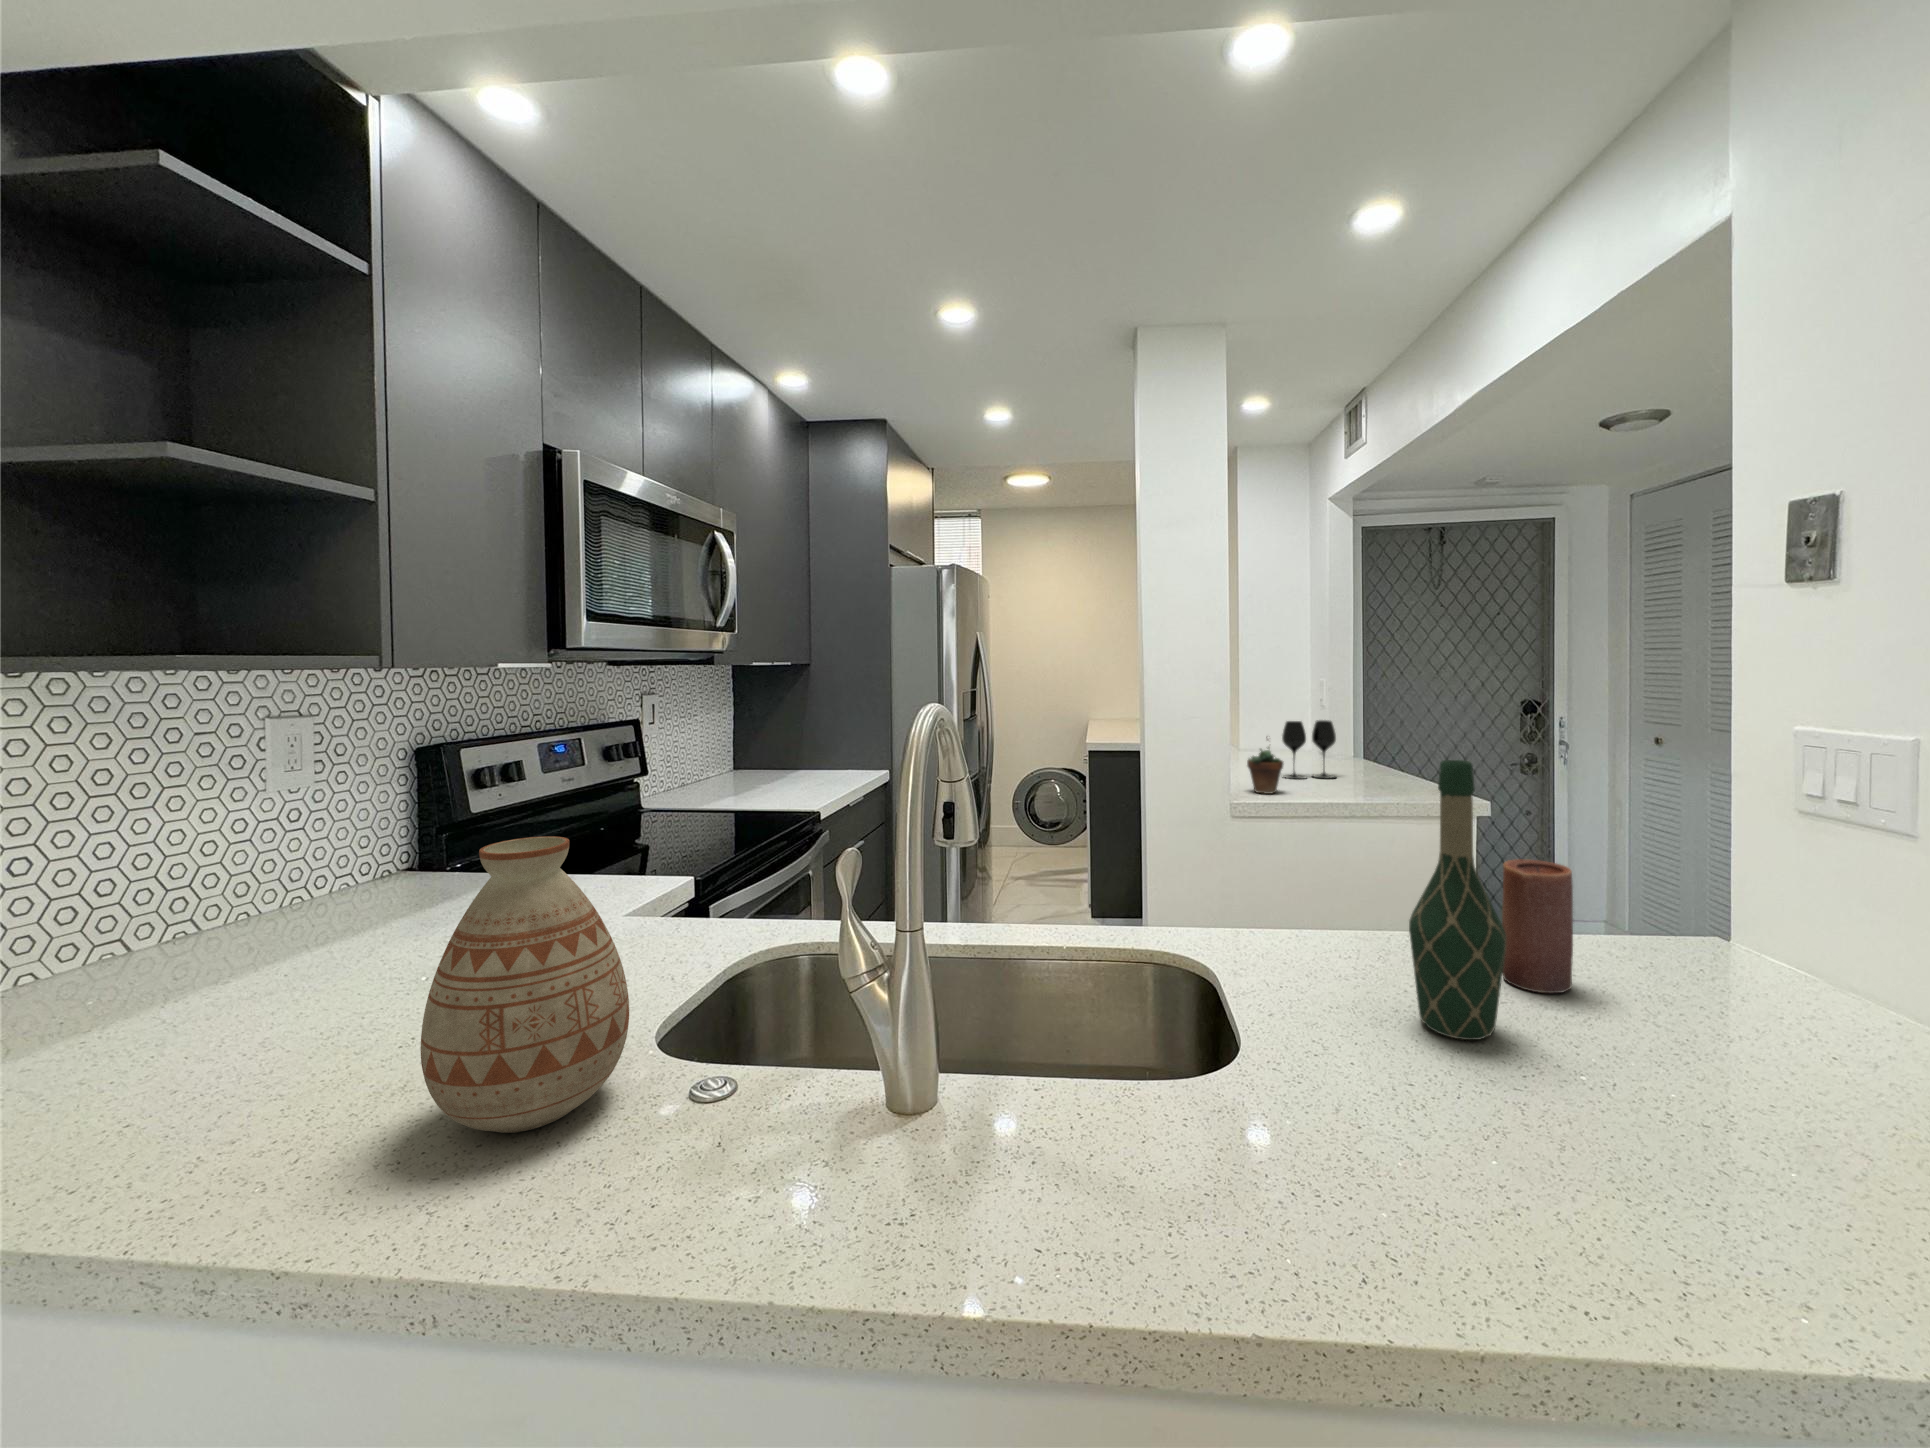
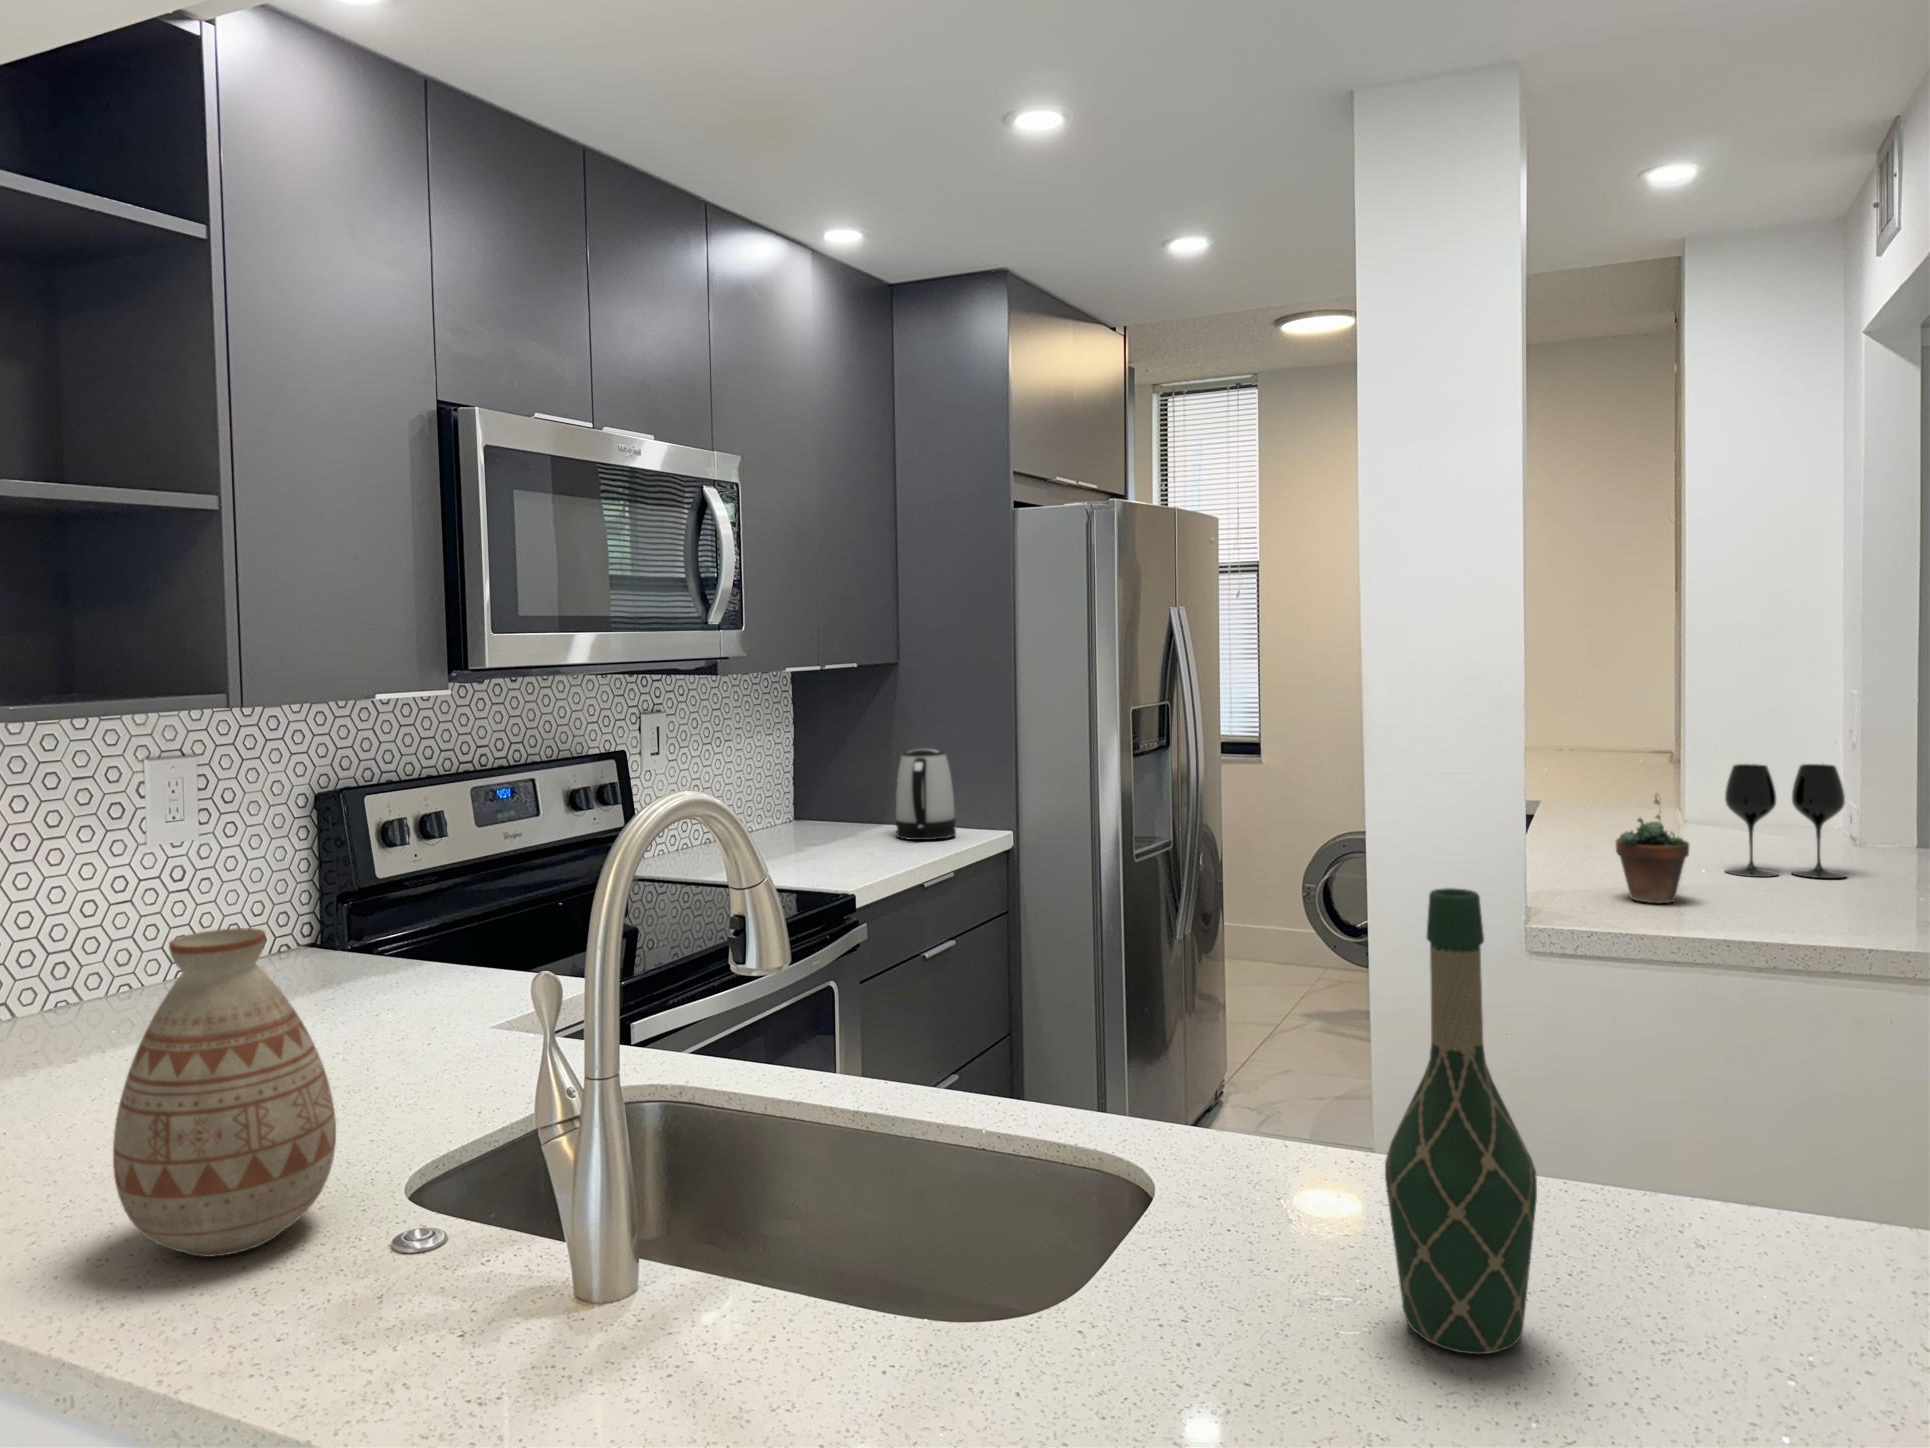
kettle: none [816,719,856,777] -> present [896,749,956,840]
candle: present [1502,859,1573,993] -> none [1651,1065,1776,1309]

